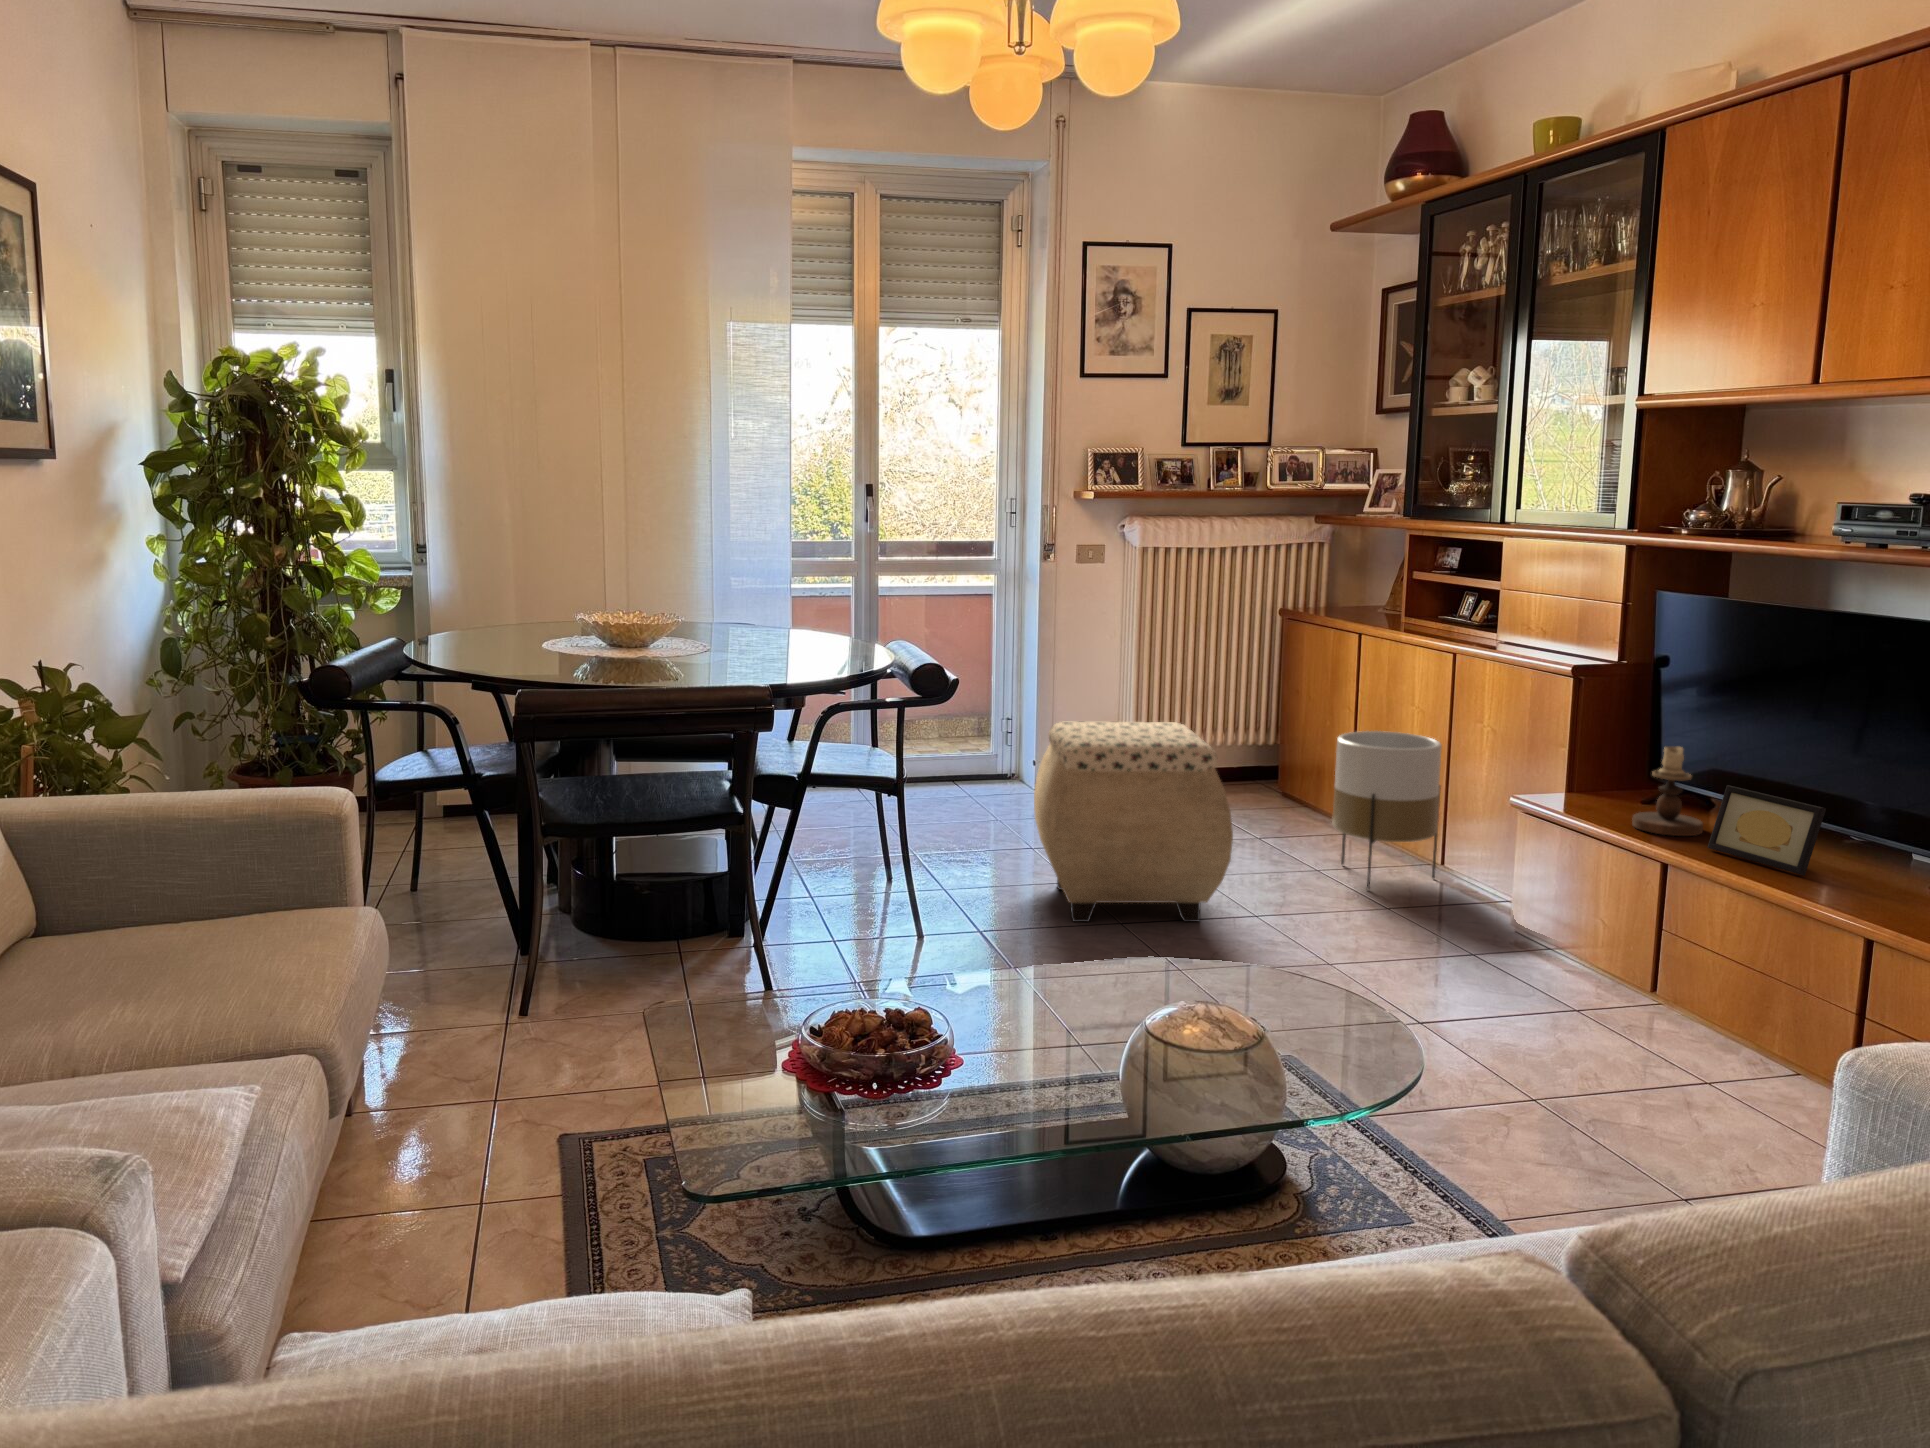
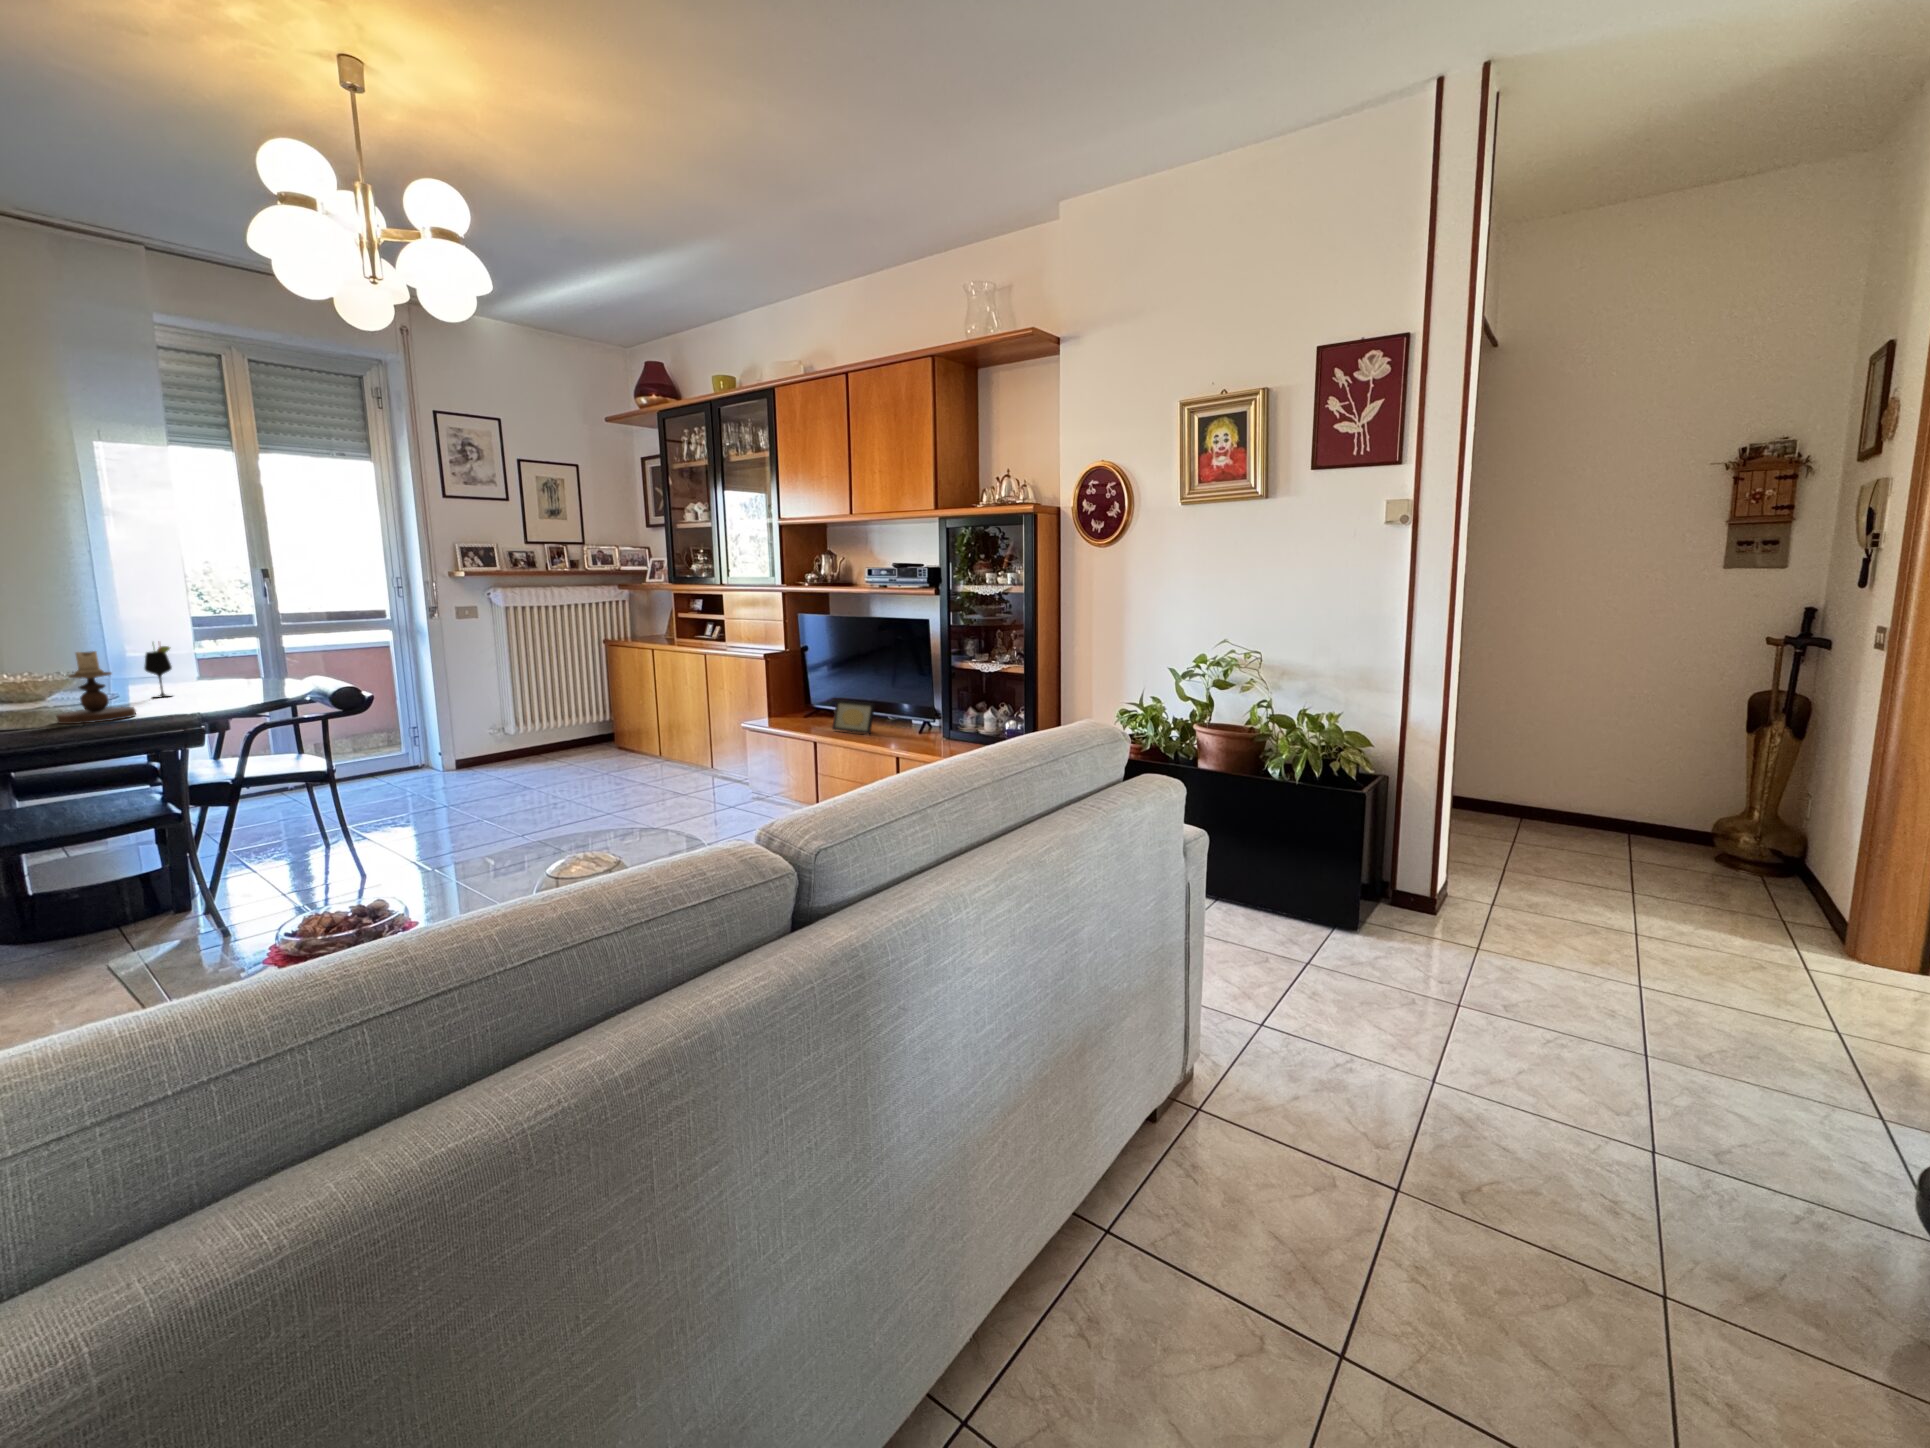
wine glass: none [739,580,765,653] -> present [144,646,172,697]
ottoman: present [1034,721,1233,922] -> none [444,709,590,840]
planter: present [1332,731,1442,890] -> none [647,699,711,786]
candlestick: present [1632,747,1703,836] -> present [57,651,136,724]

